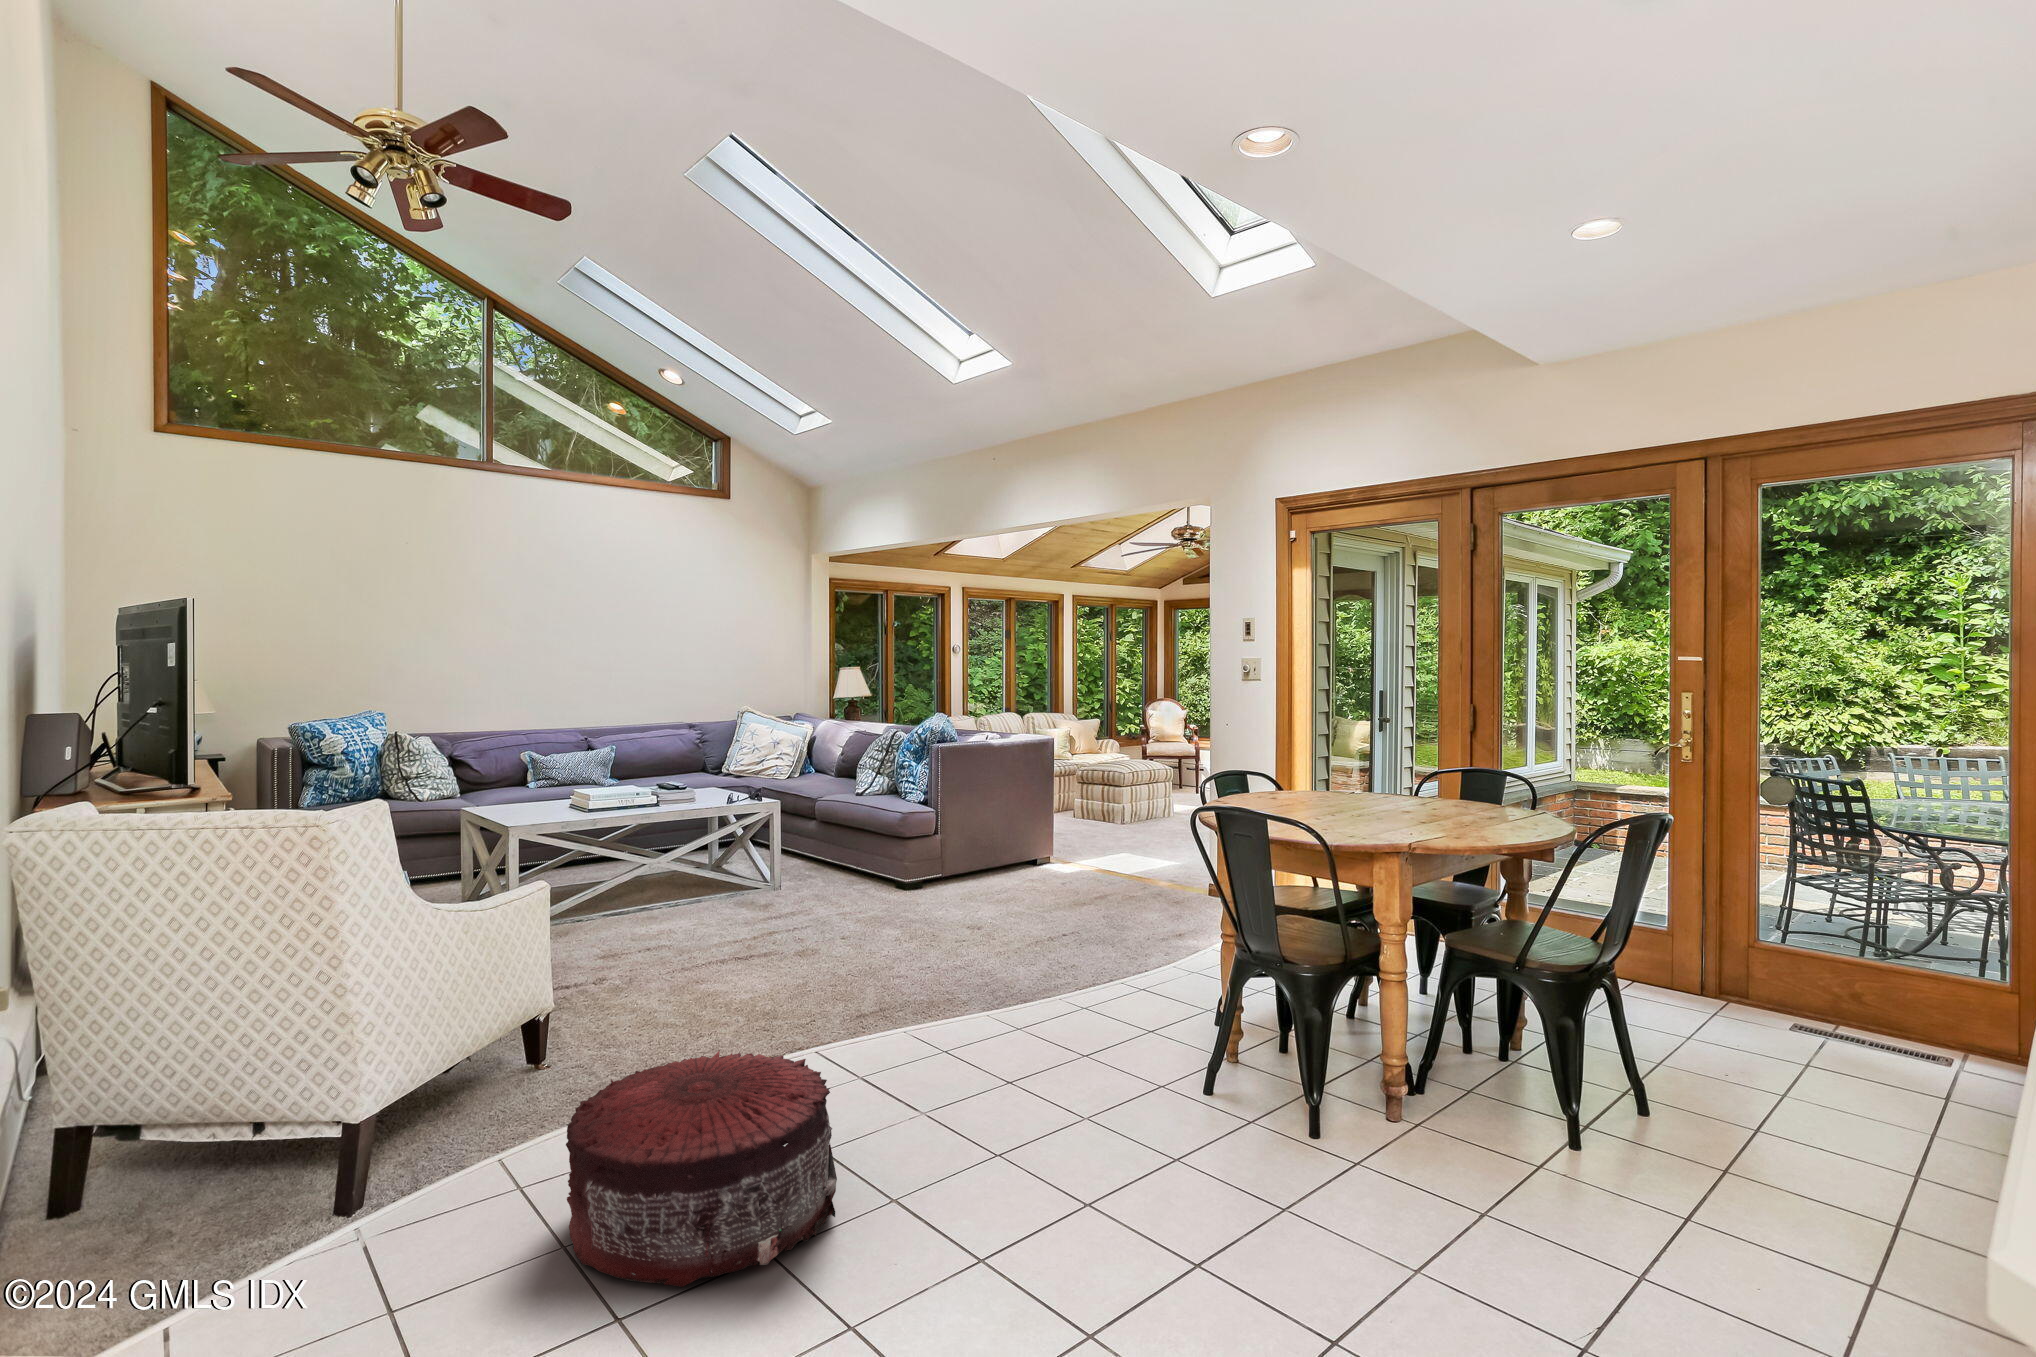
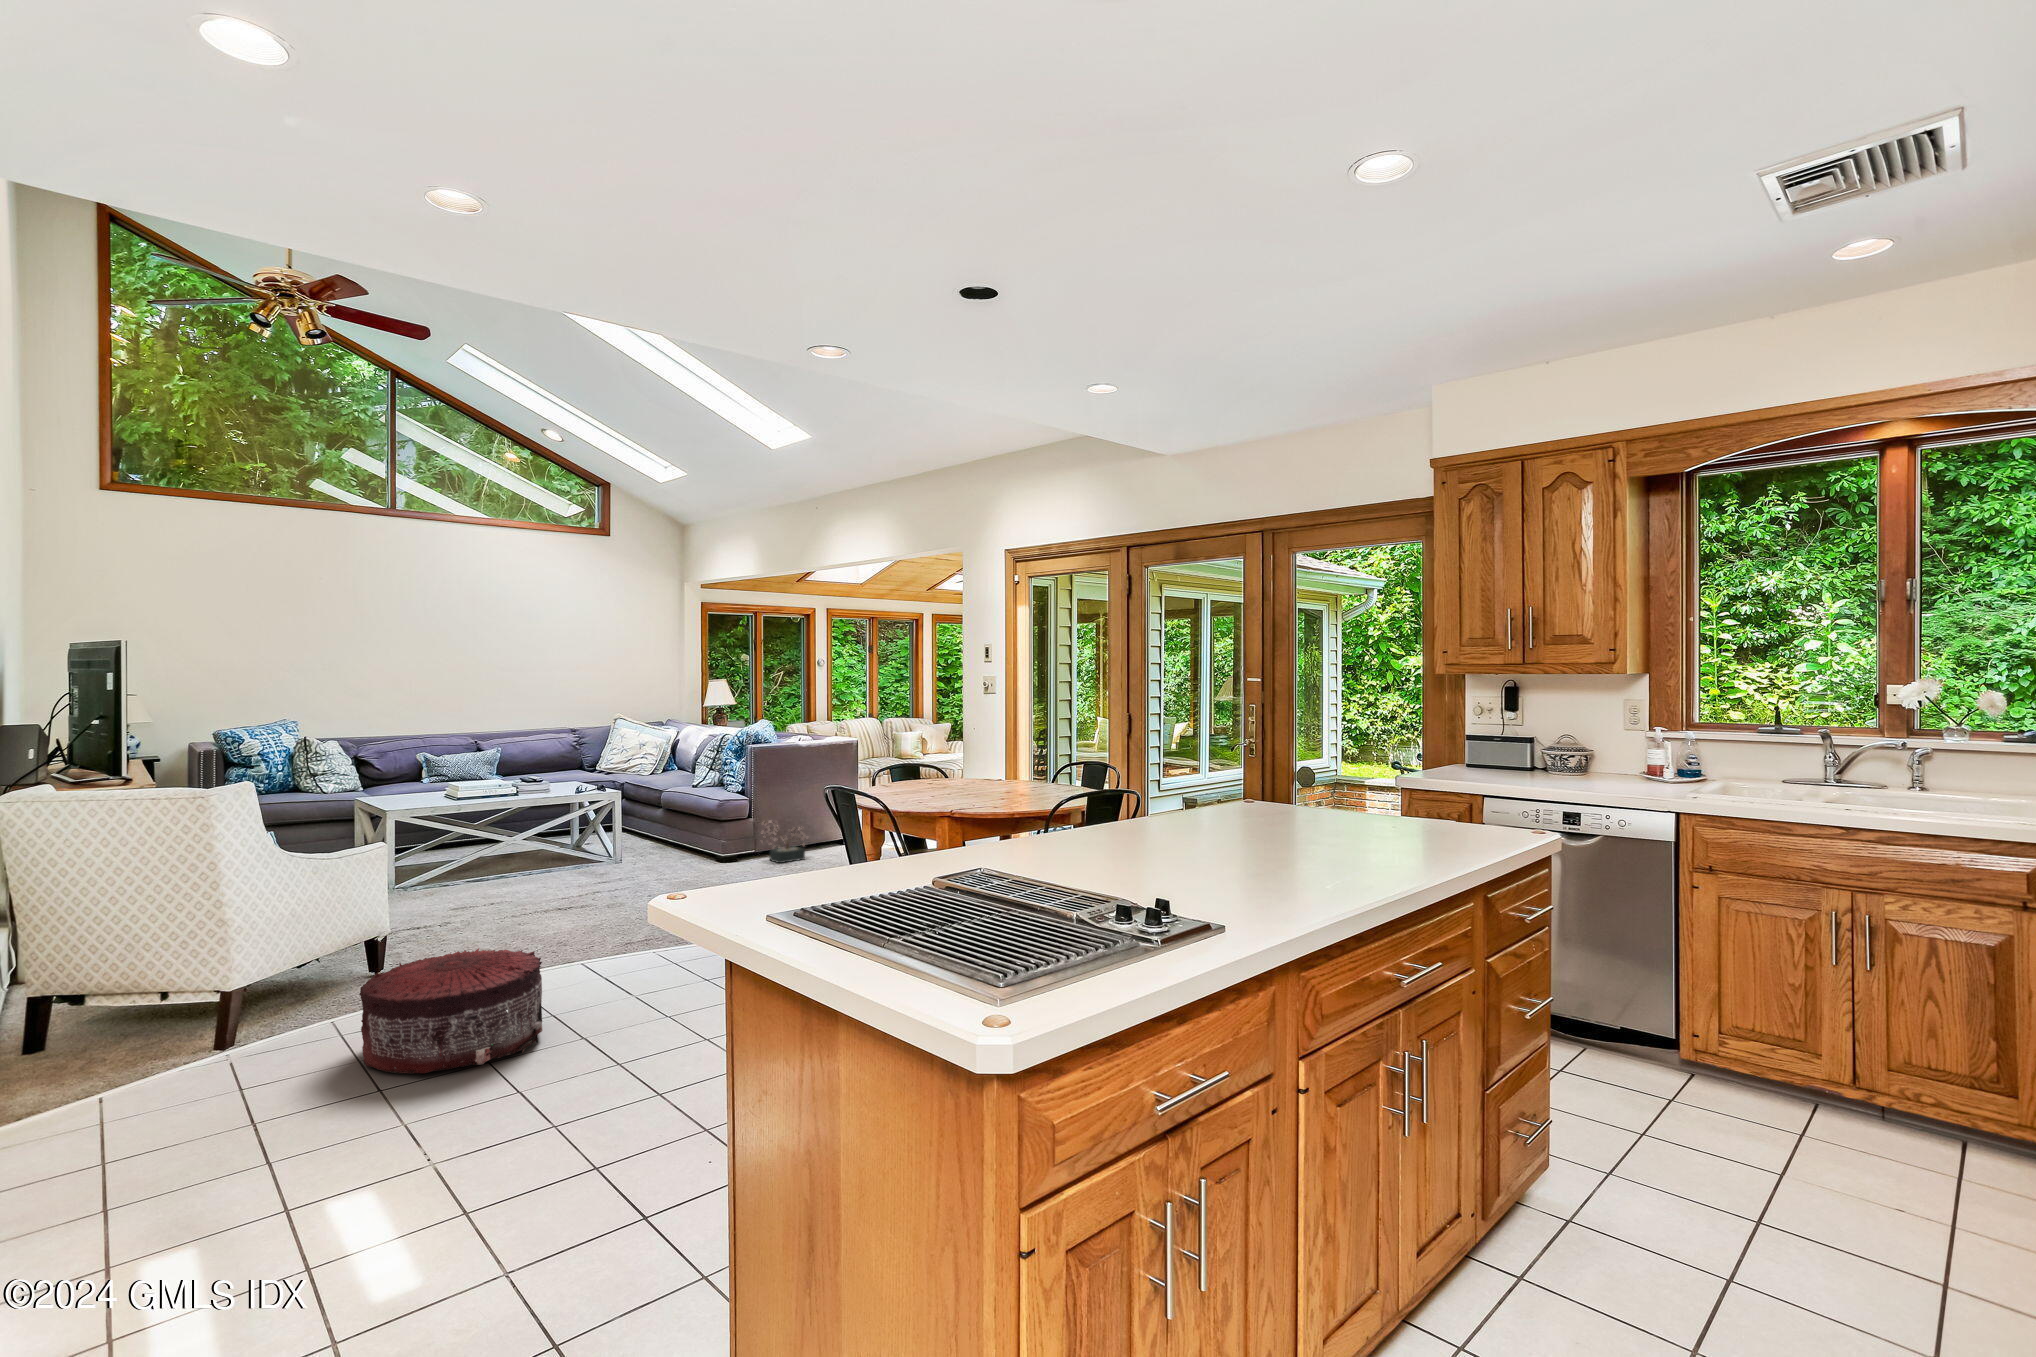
decorative plant: none [951,837,1007,891] -> present [761,821,805,863]

